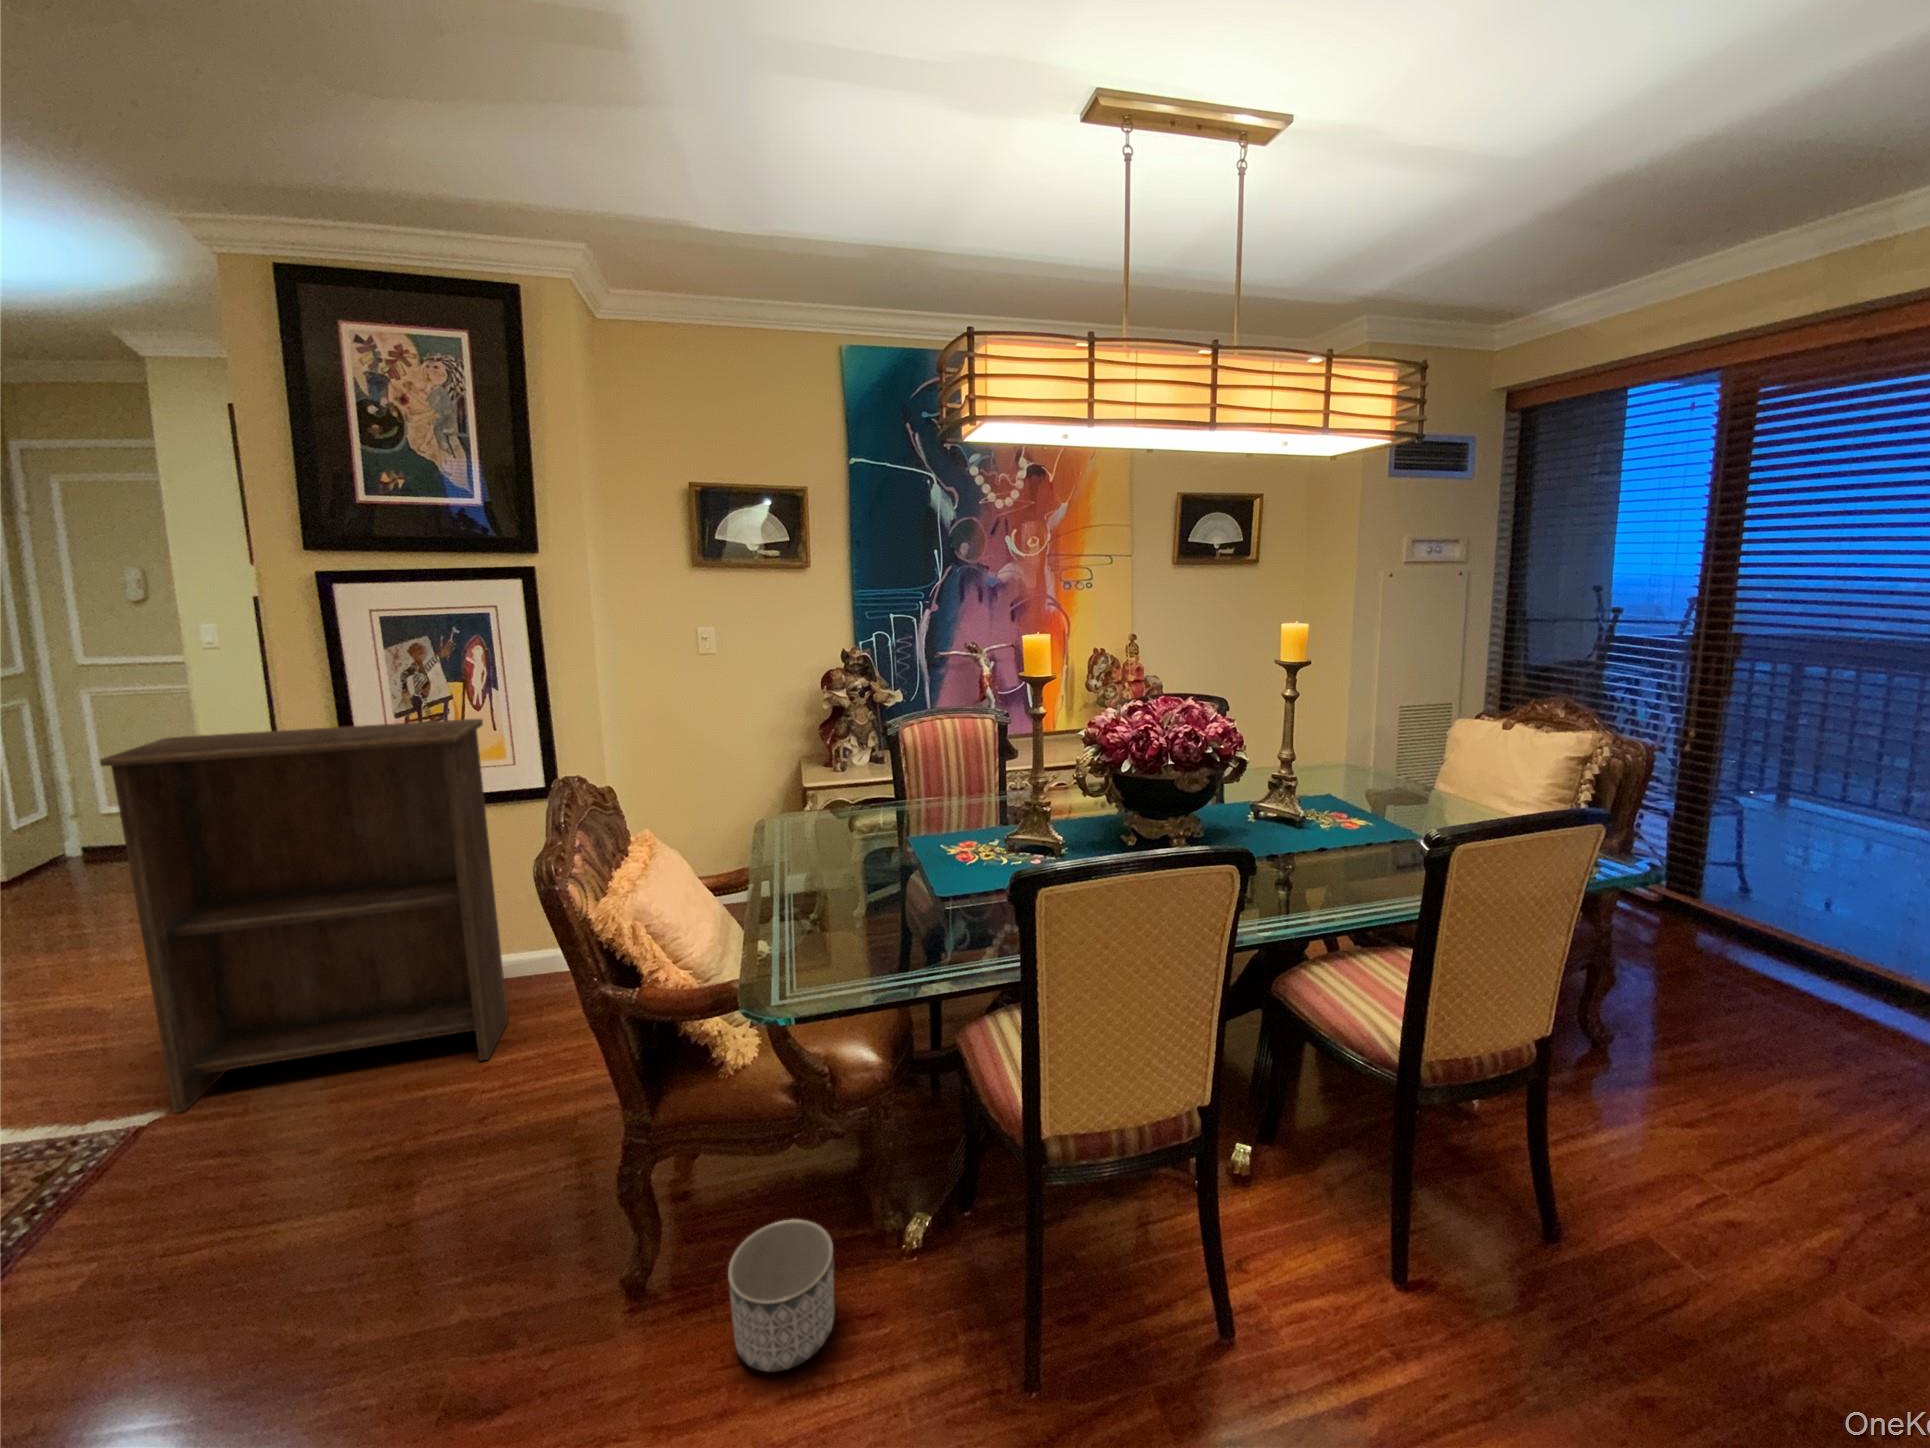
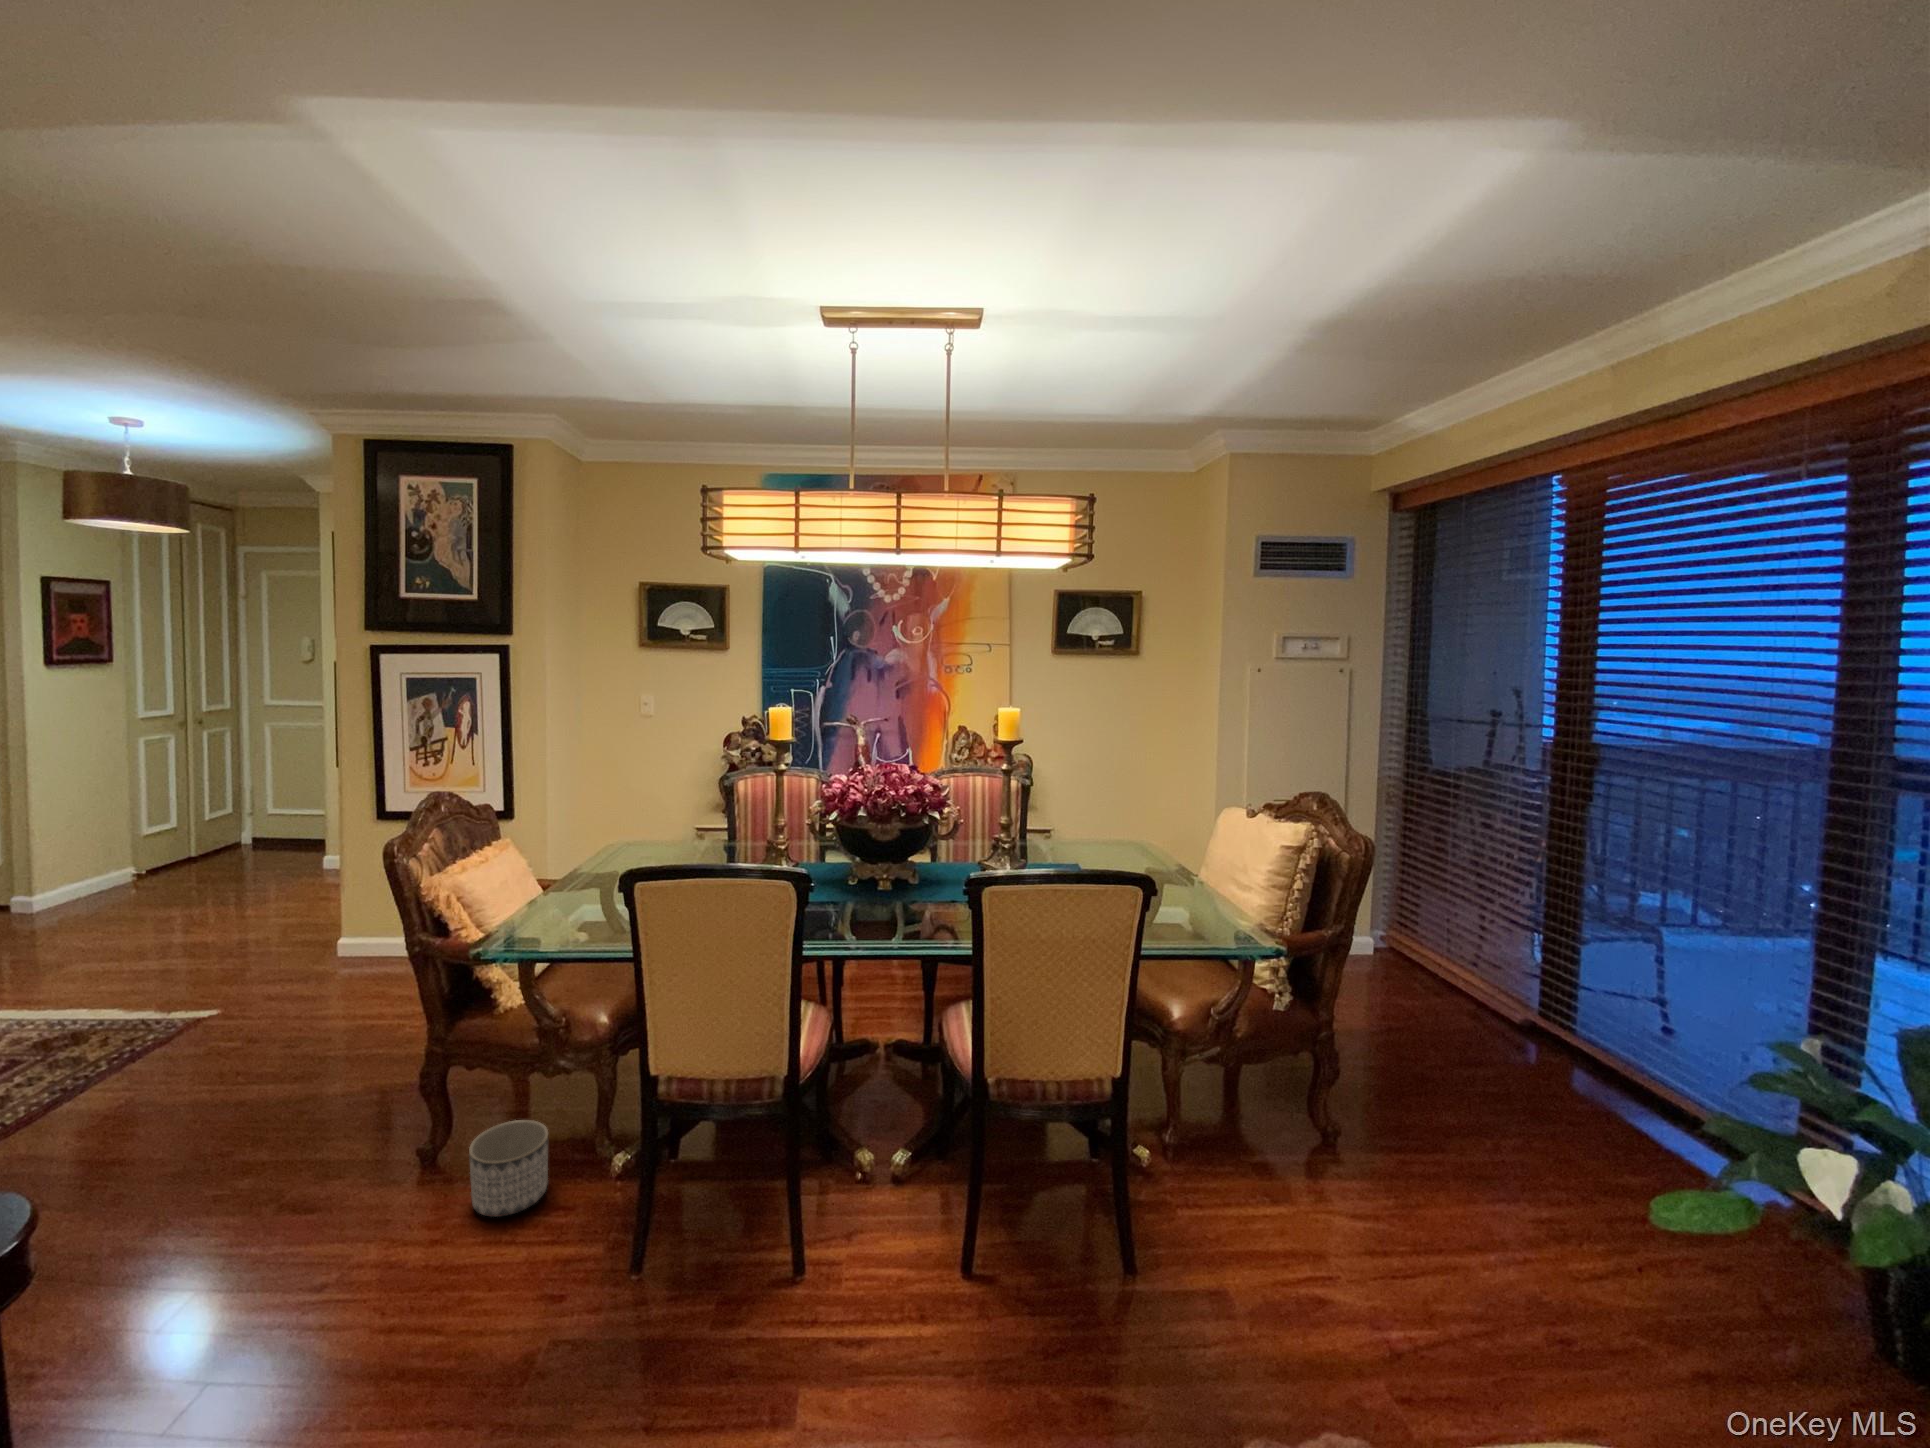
bookshelf: present [100,719,508,1112] -> none [217,753,453,1009]

